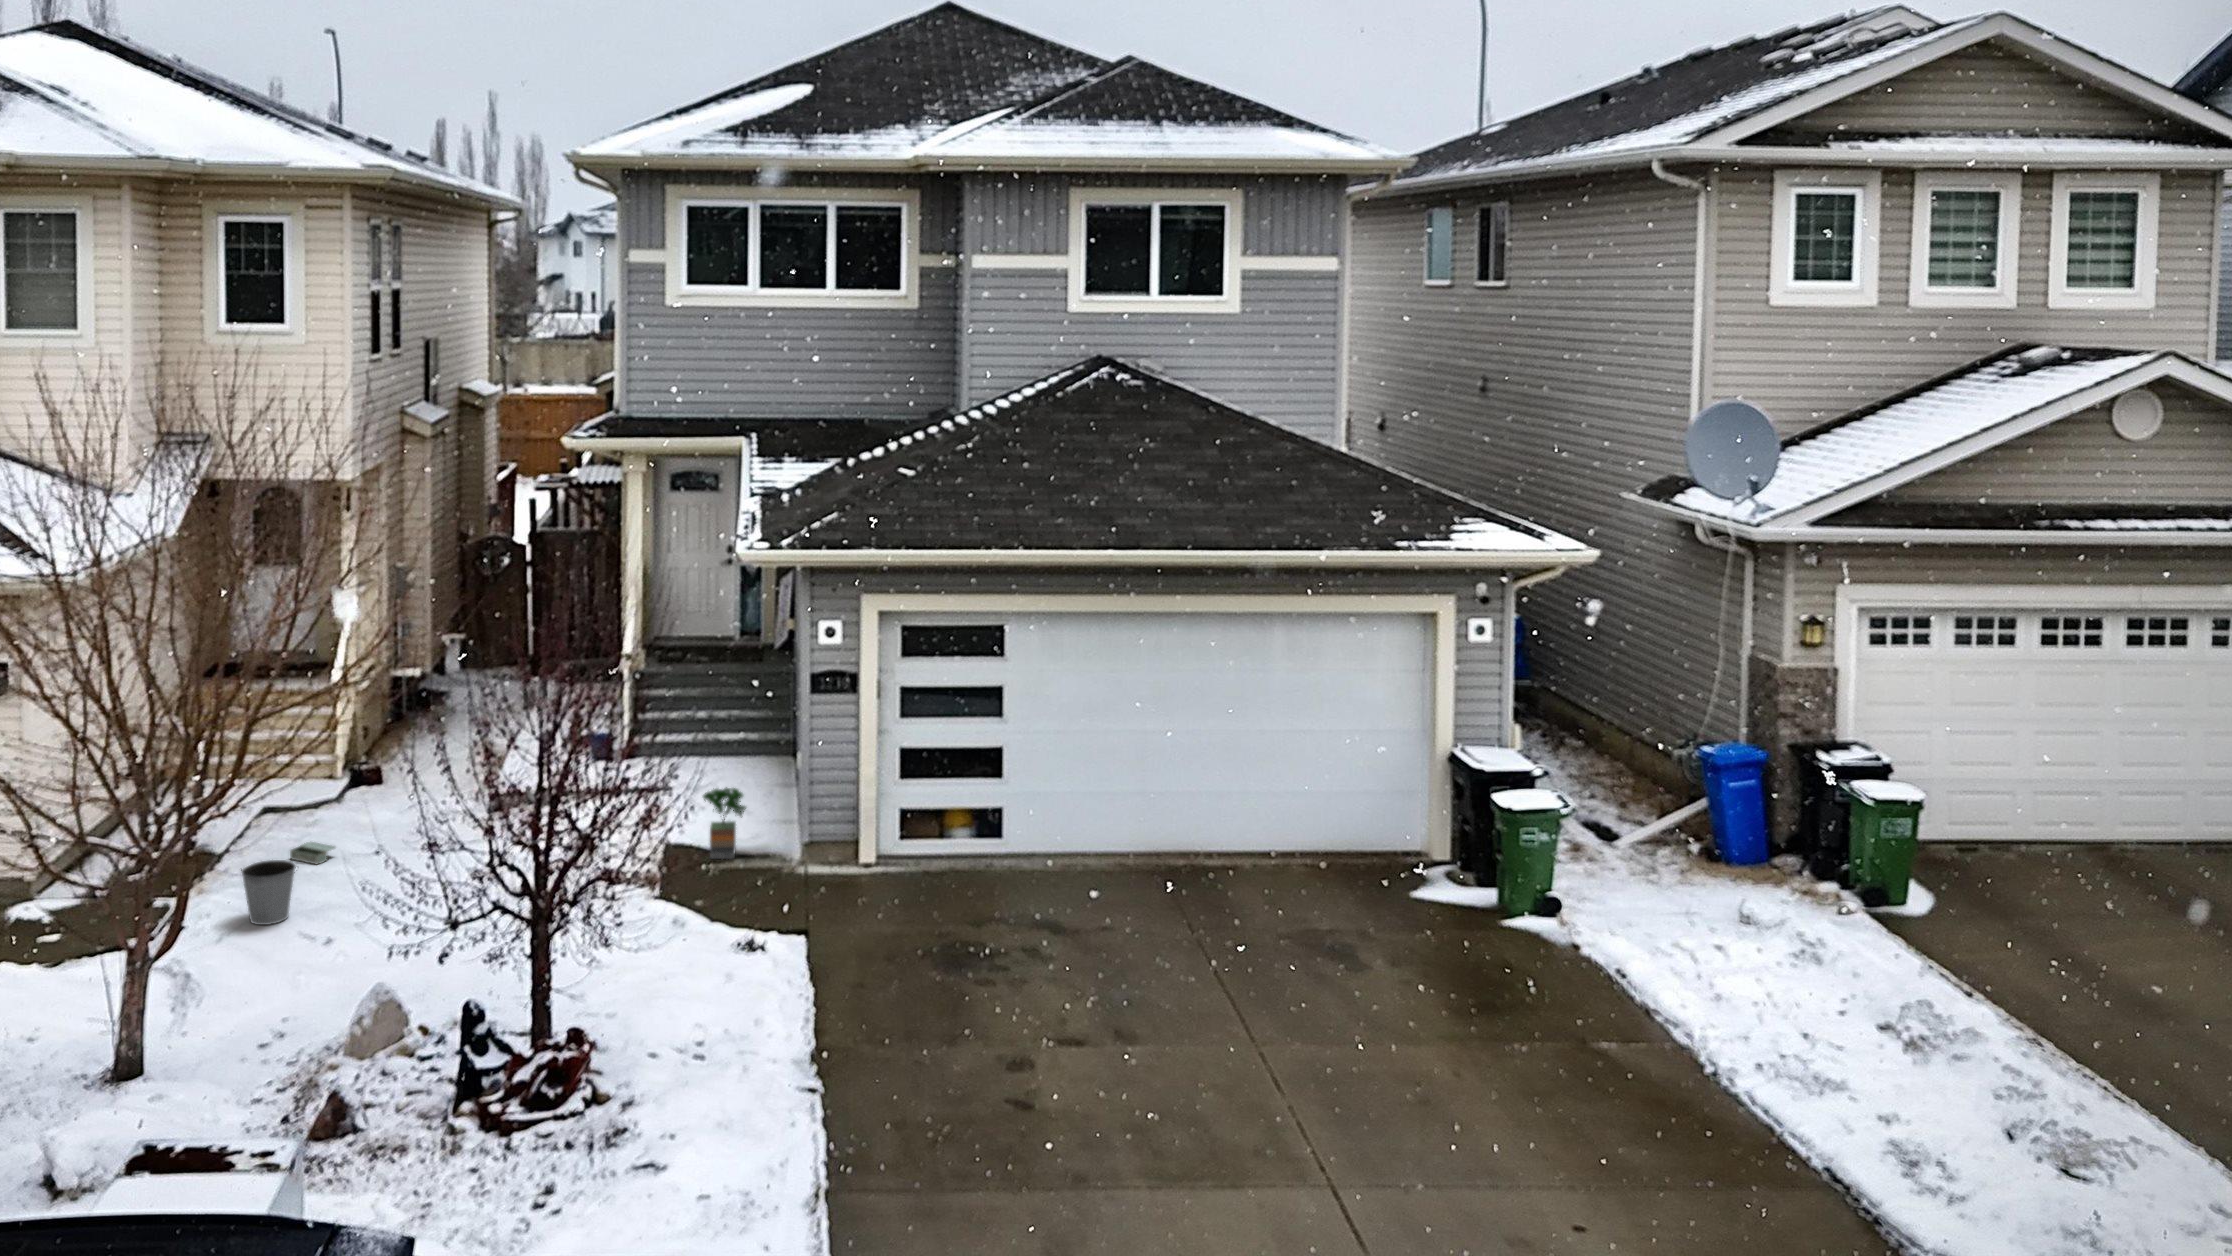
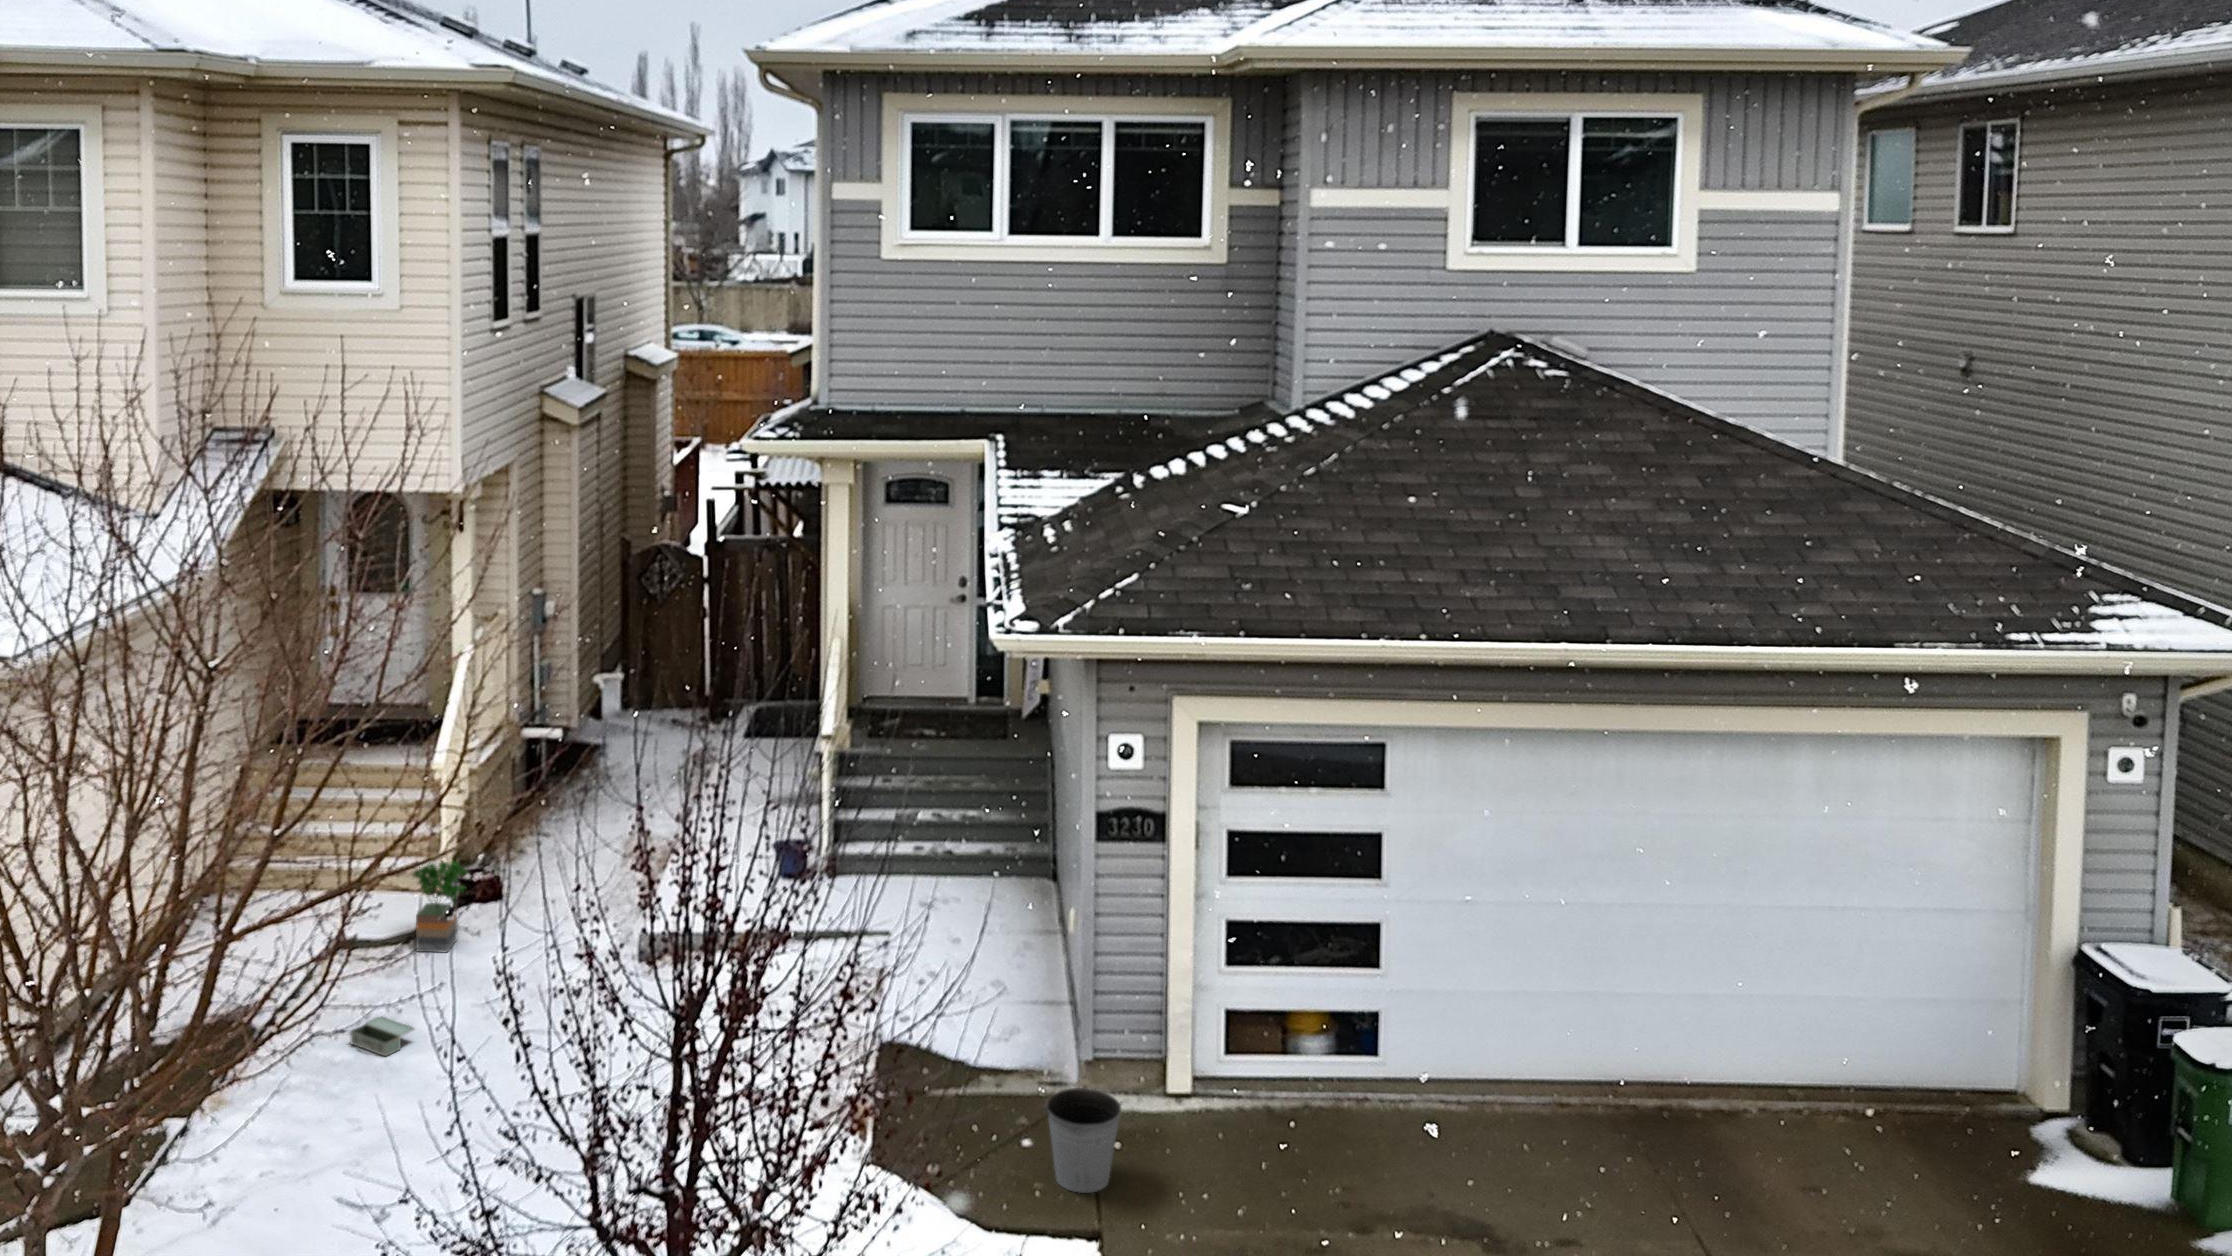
potted tree: present [703,787,746,859] -> present [412,861,467,952]
bucket: present [241,860,298,925] -> present [1044,1088,1122,1193]

